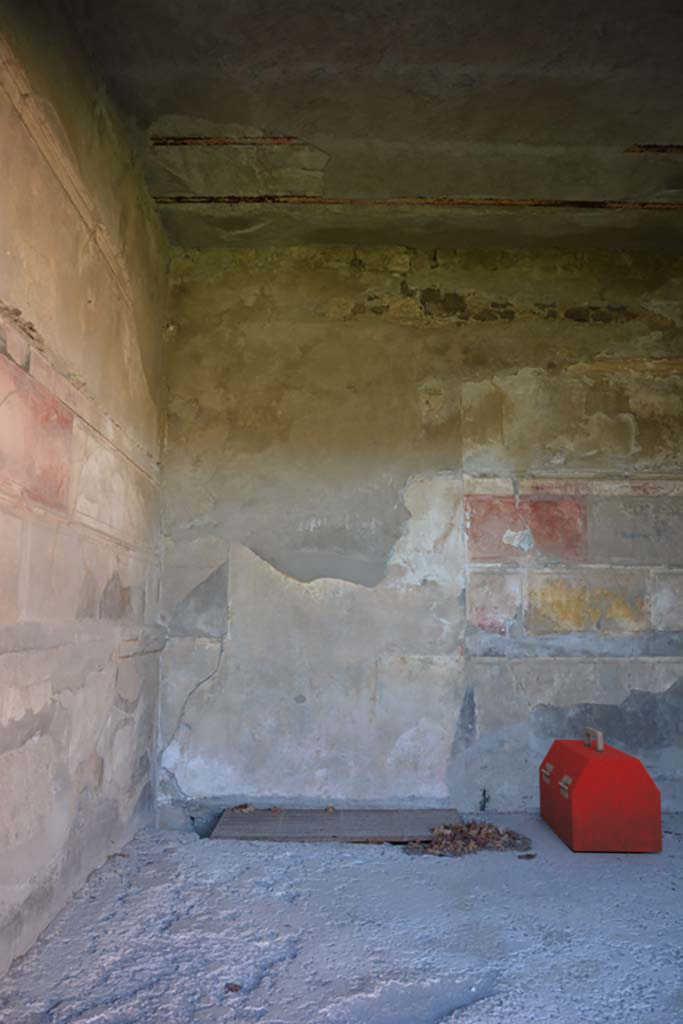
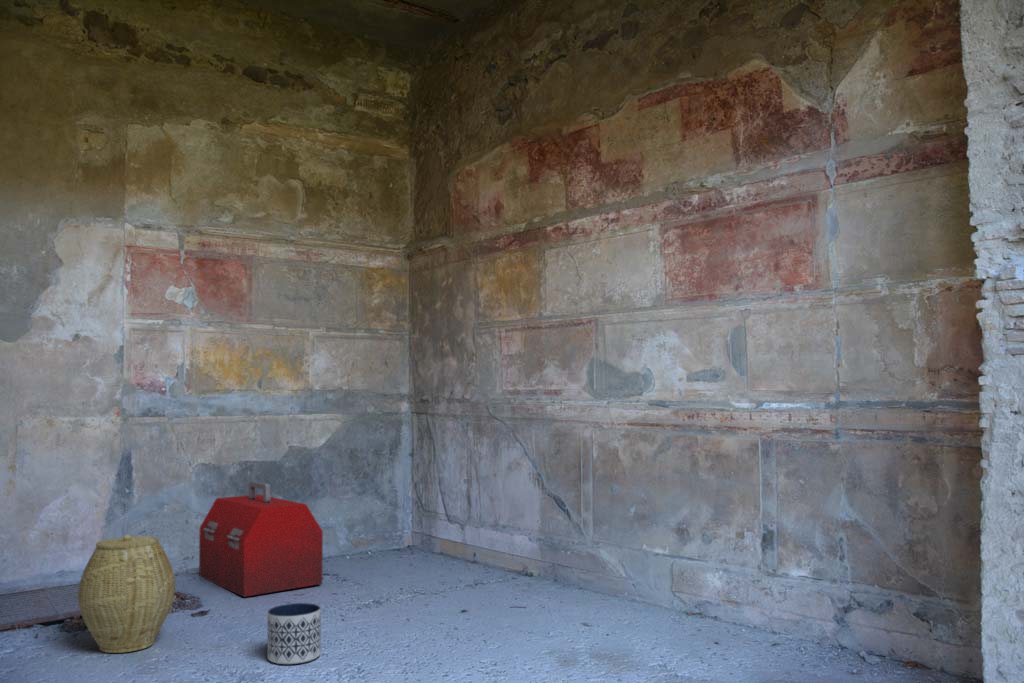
woven basket: none [404,774,489,891] -> present [78,535,175,653]
planter: none [570,878,632,953] -> present [267,603,321,664]

